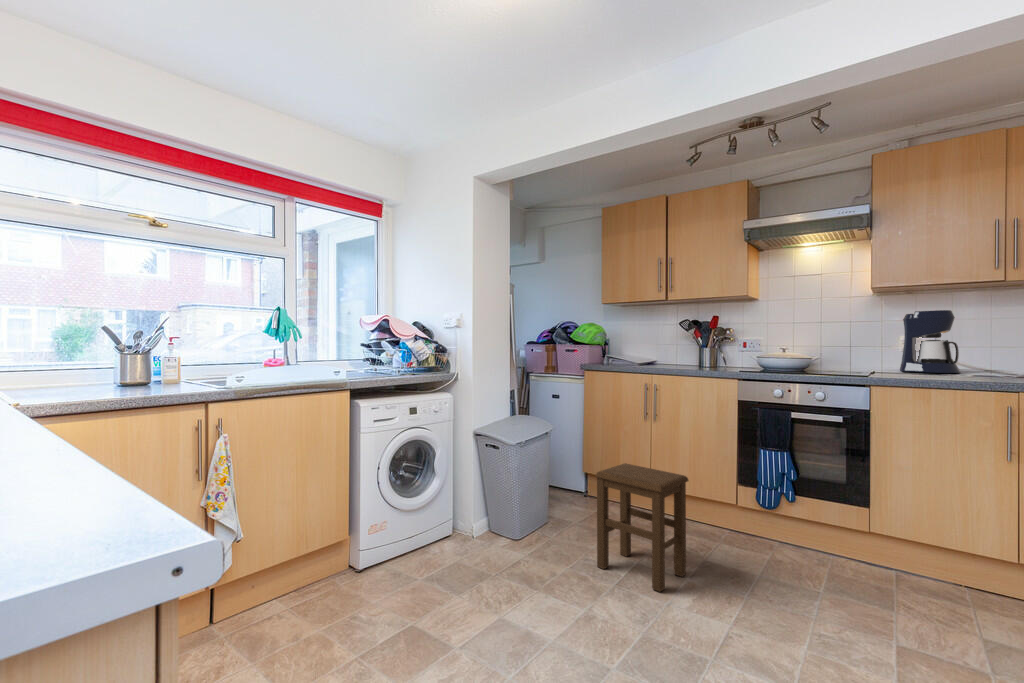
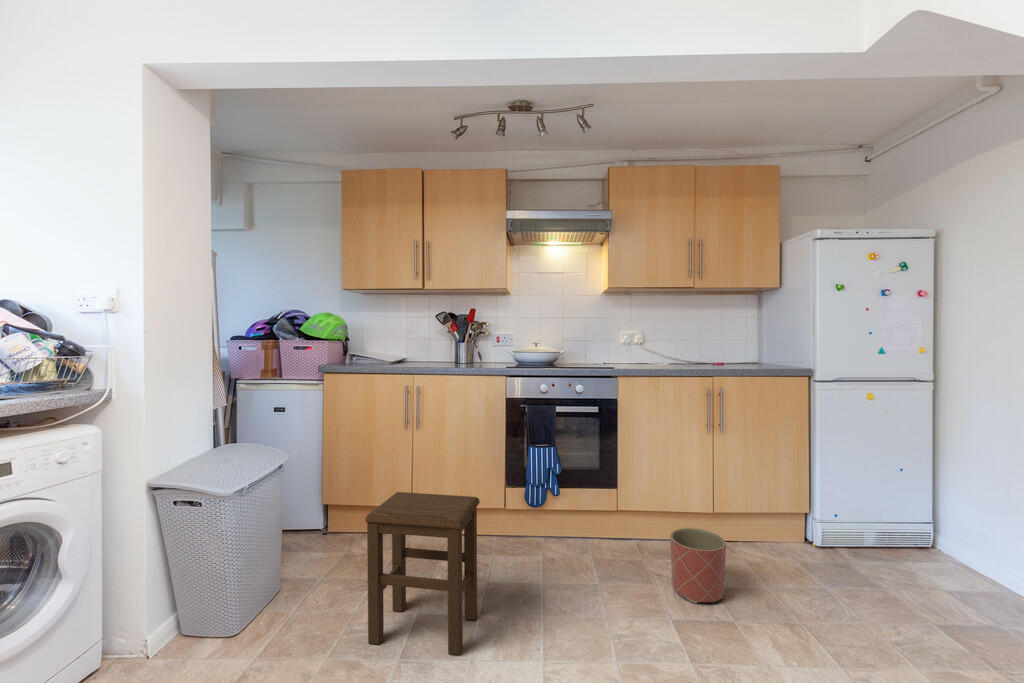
coffee maker: present [900,310,960,373] -> none [624,309,664,363]
planter: none [907,554,984,640] -> present [670,528,726,604]

